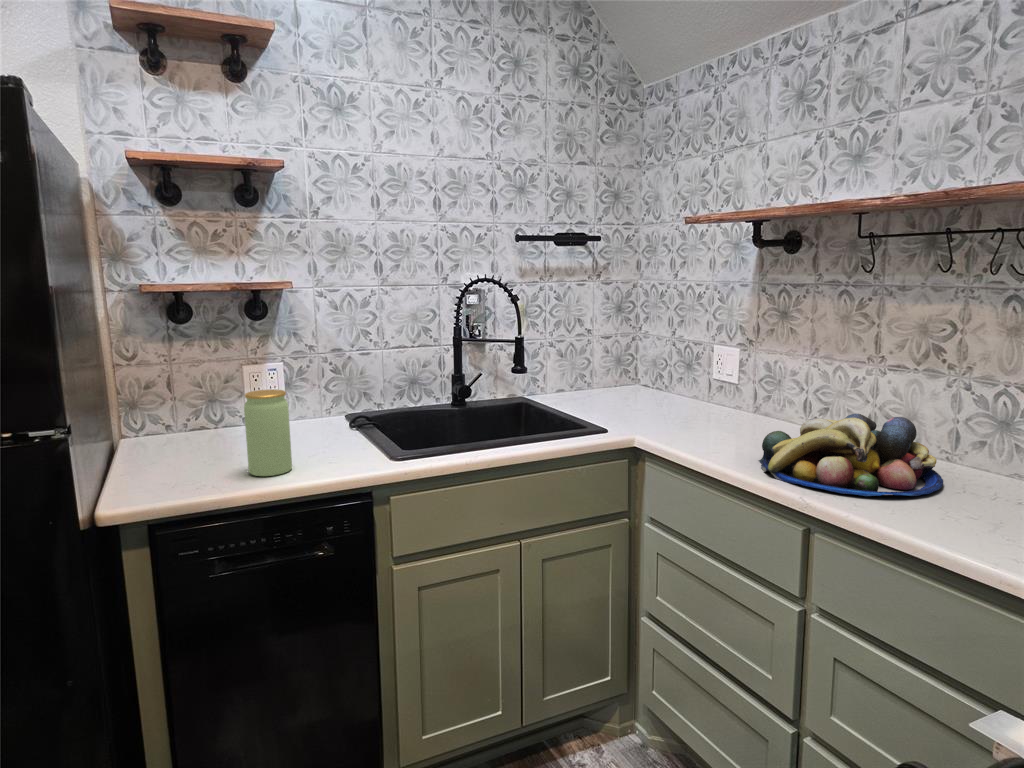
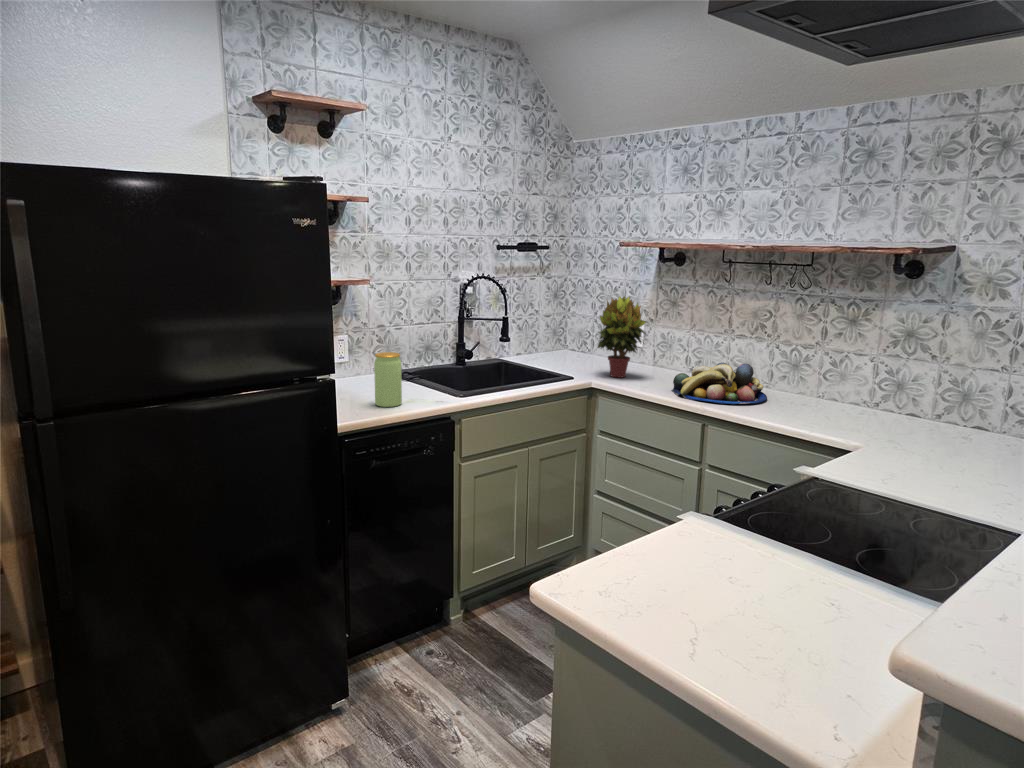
potted plant: none [644,301,730,433] -> present [598,296,646,378]

